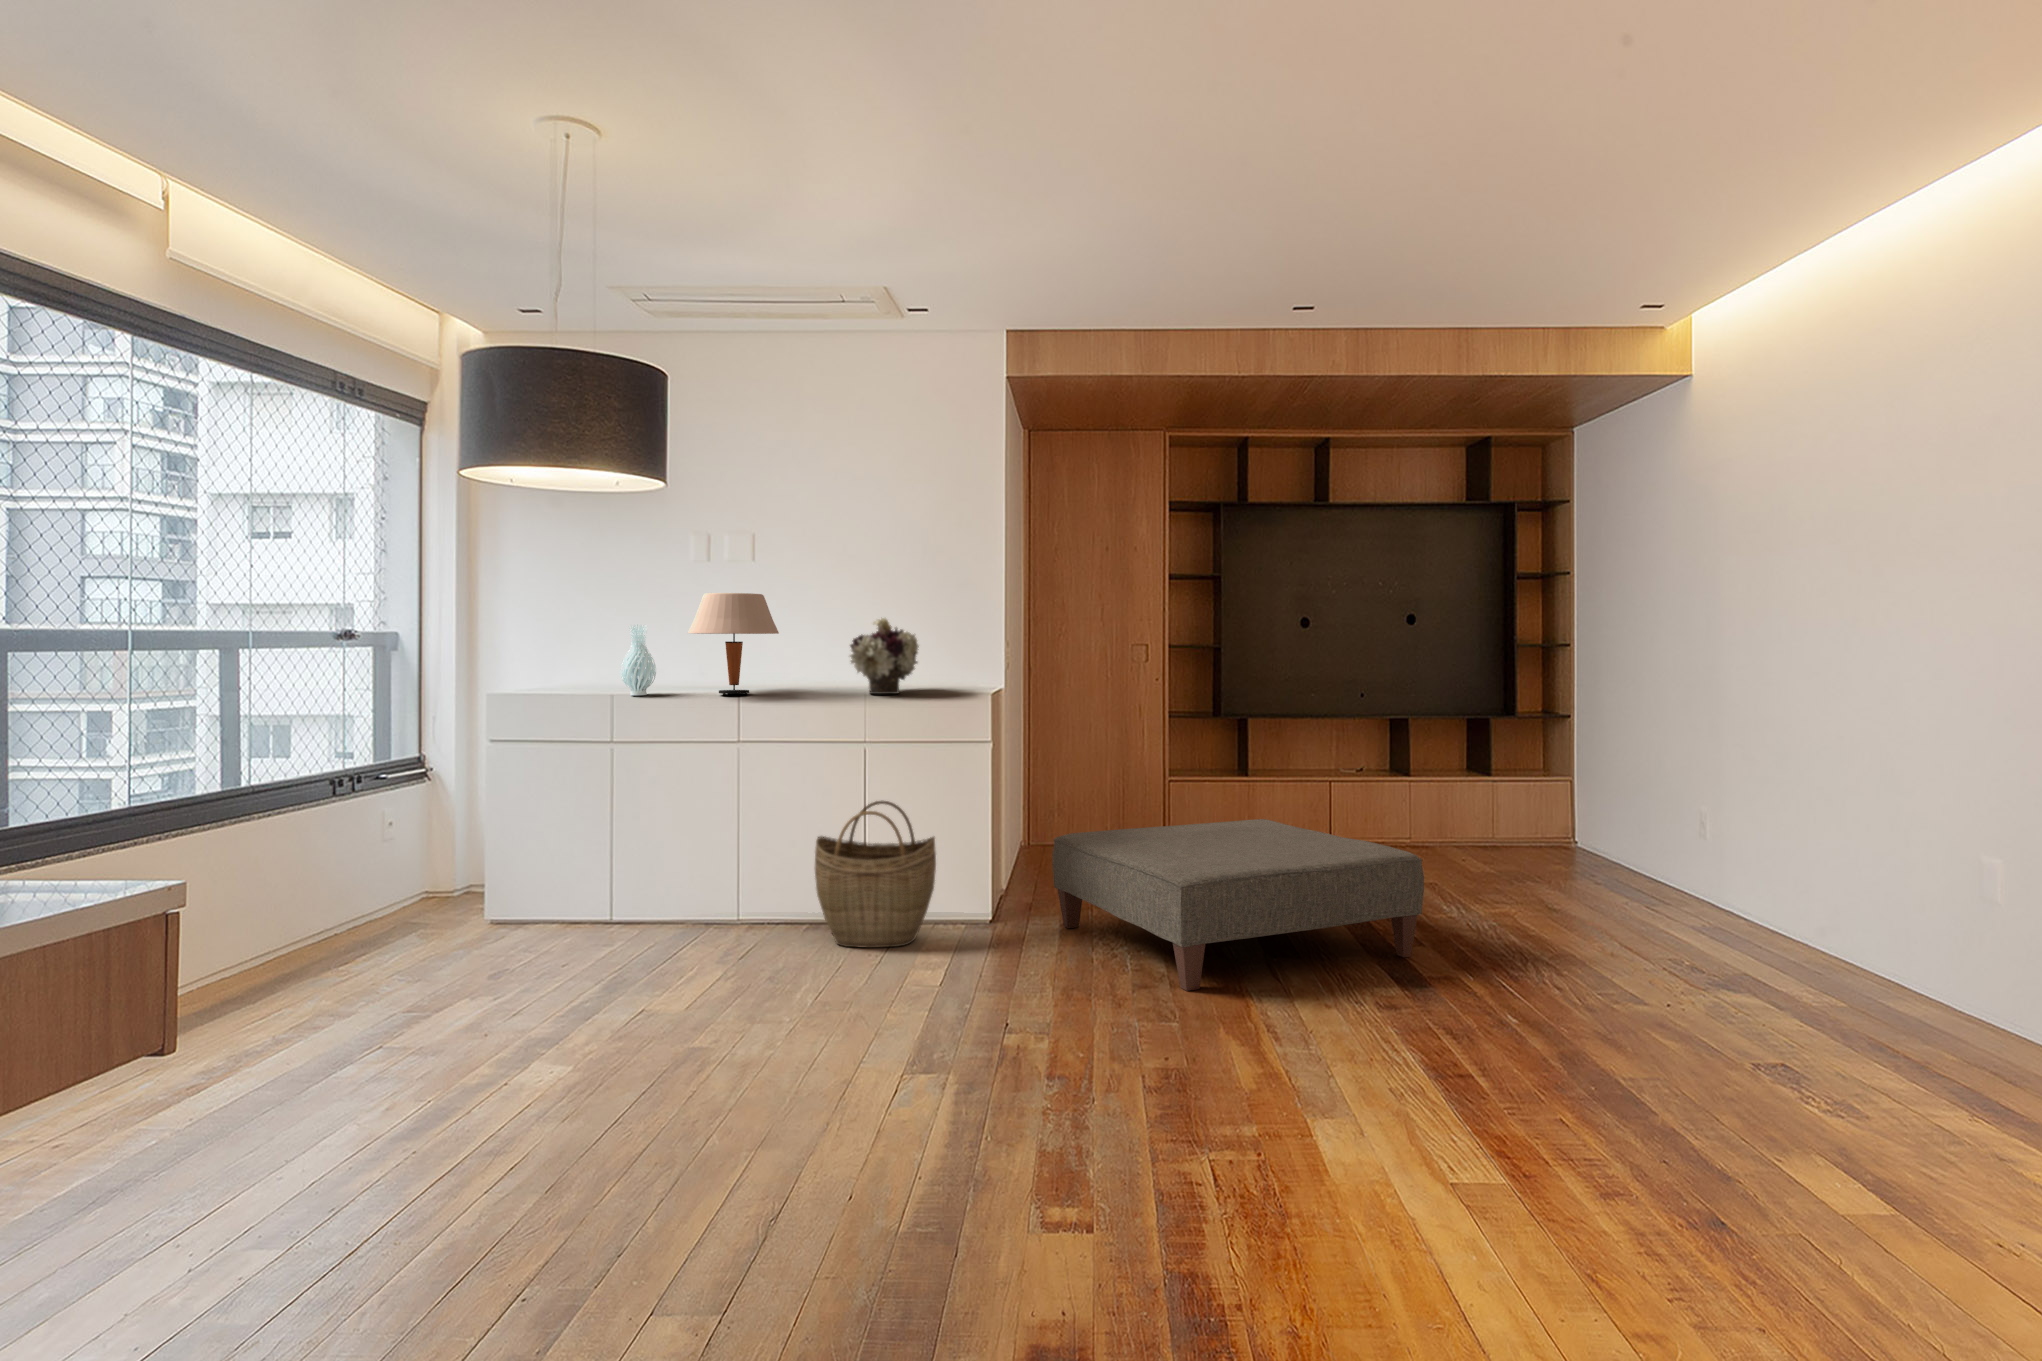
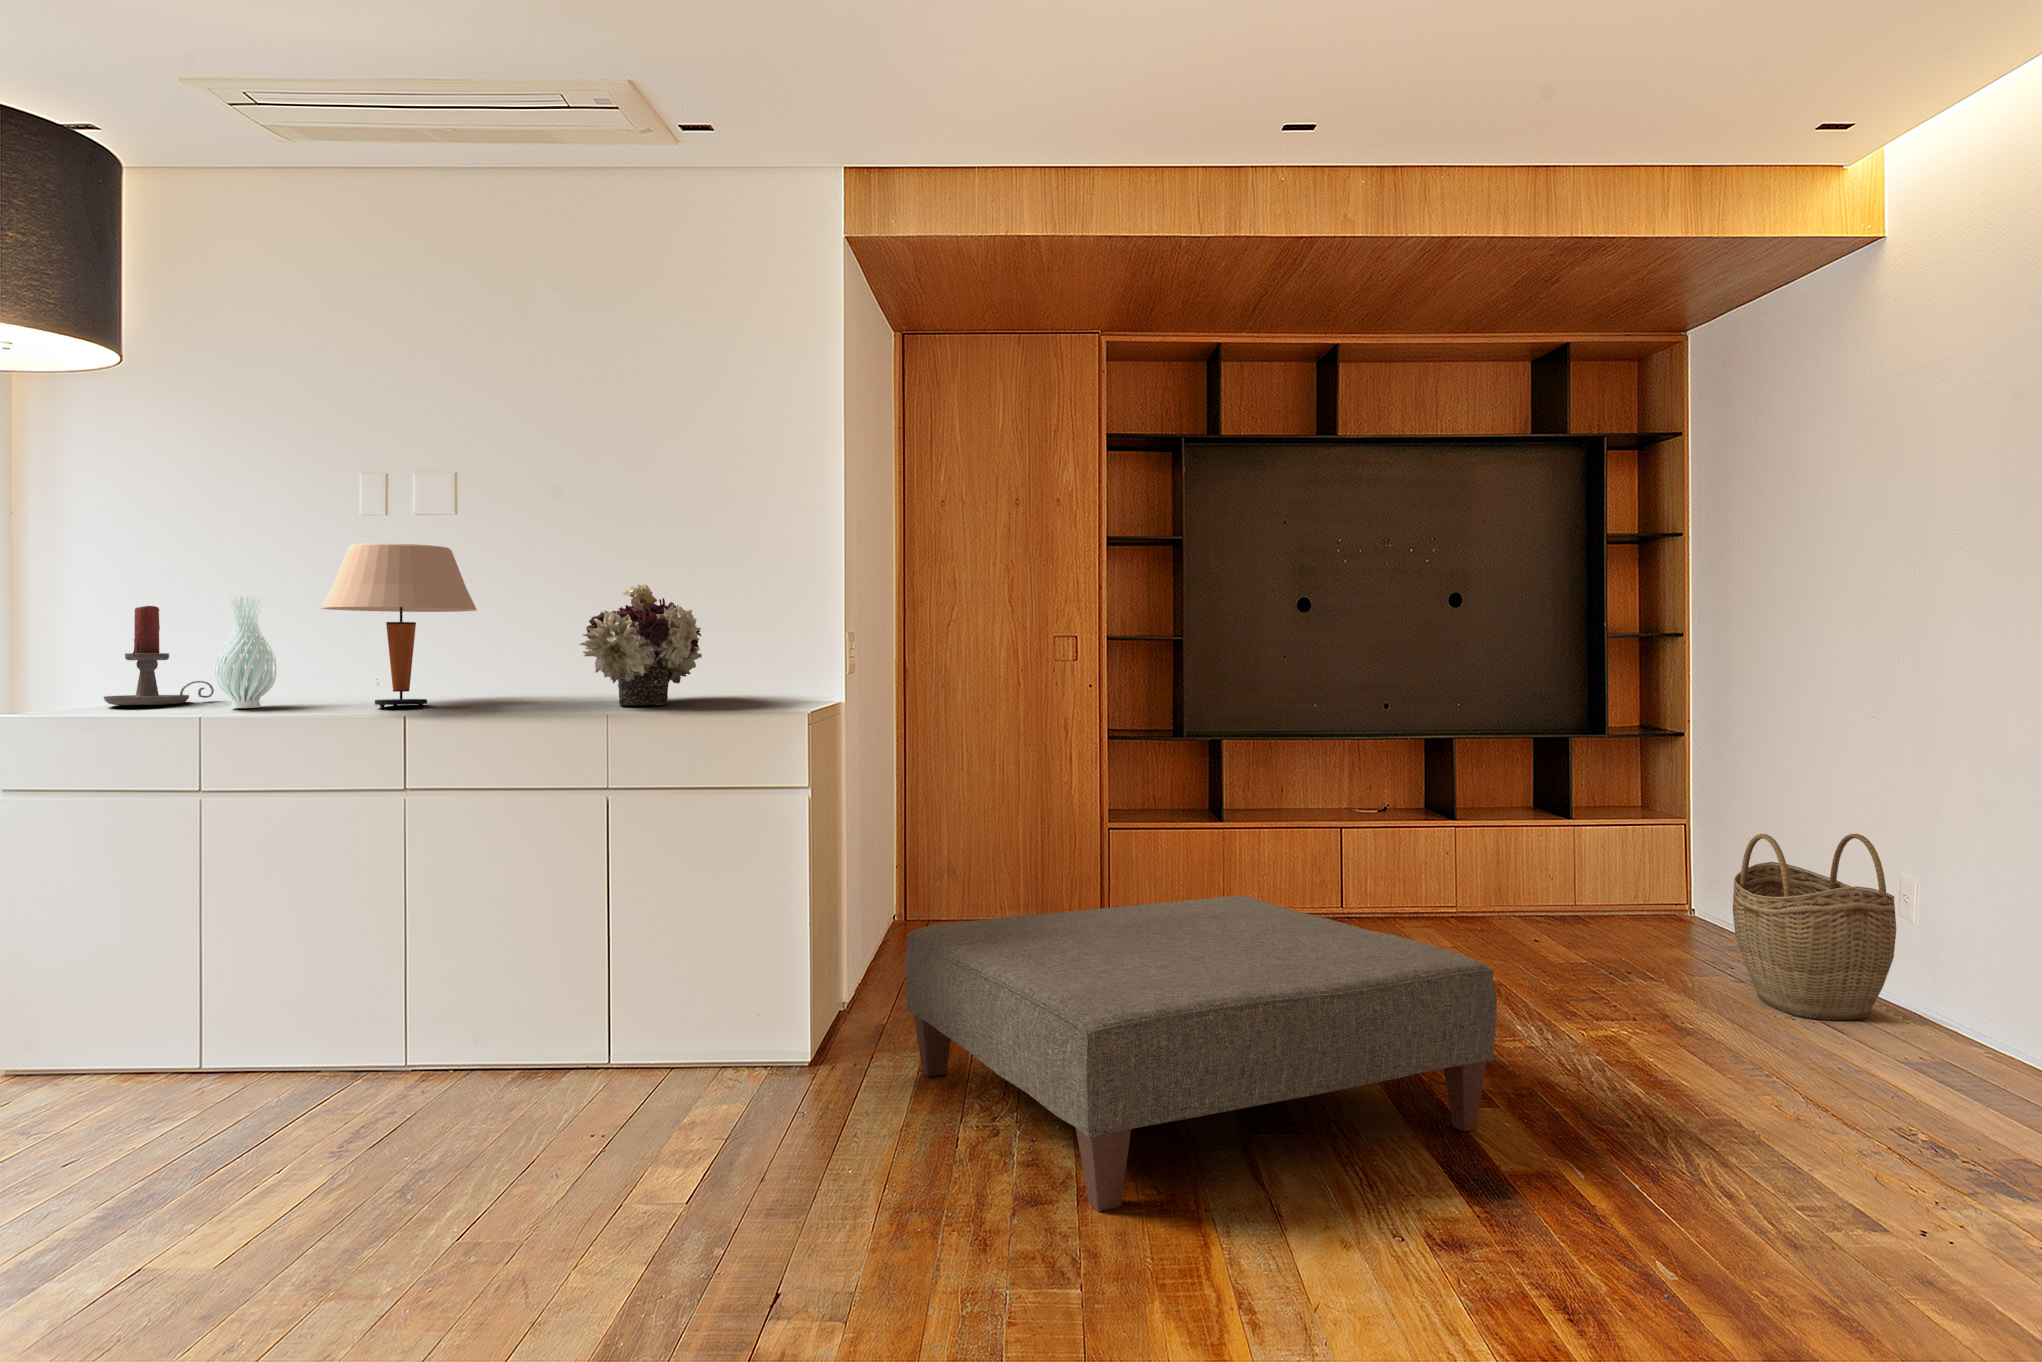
candle holder: none [549,630,610,693] -> present [104,606,214,705]
woven basket: present [815,801,936,948] -> present [1733,834,1896,1020]

